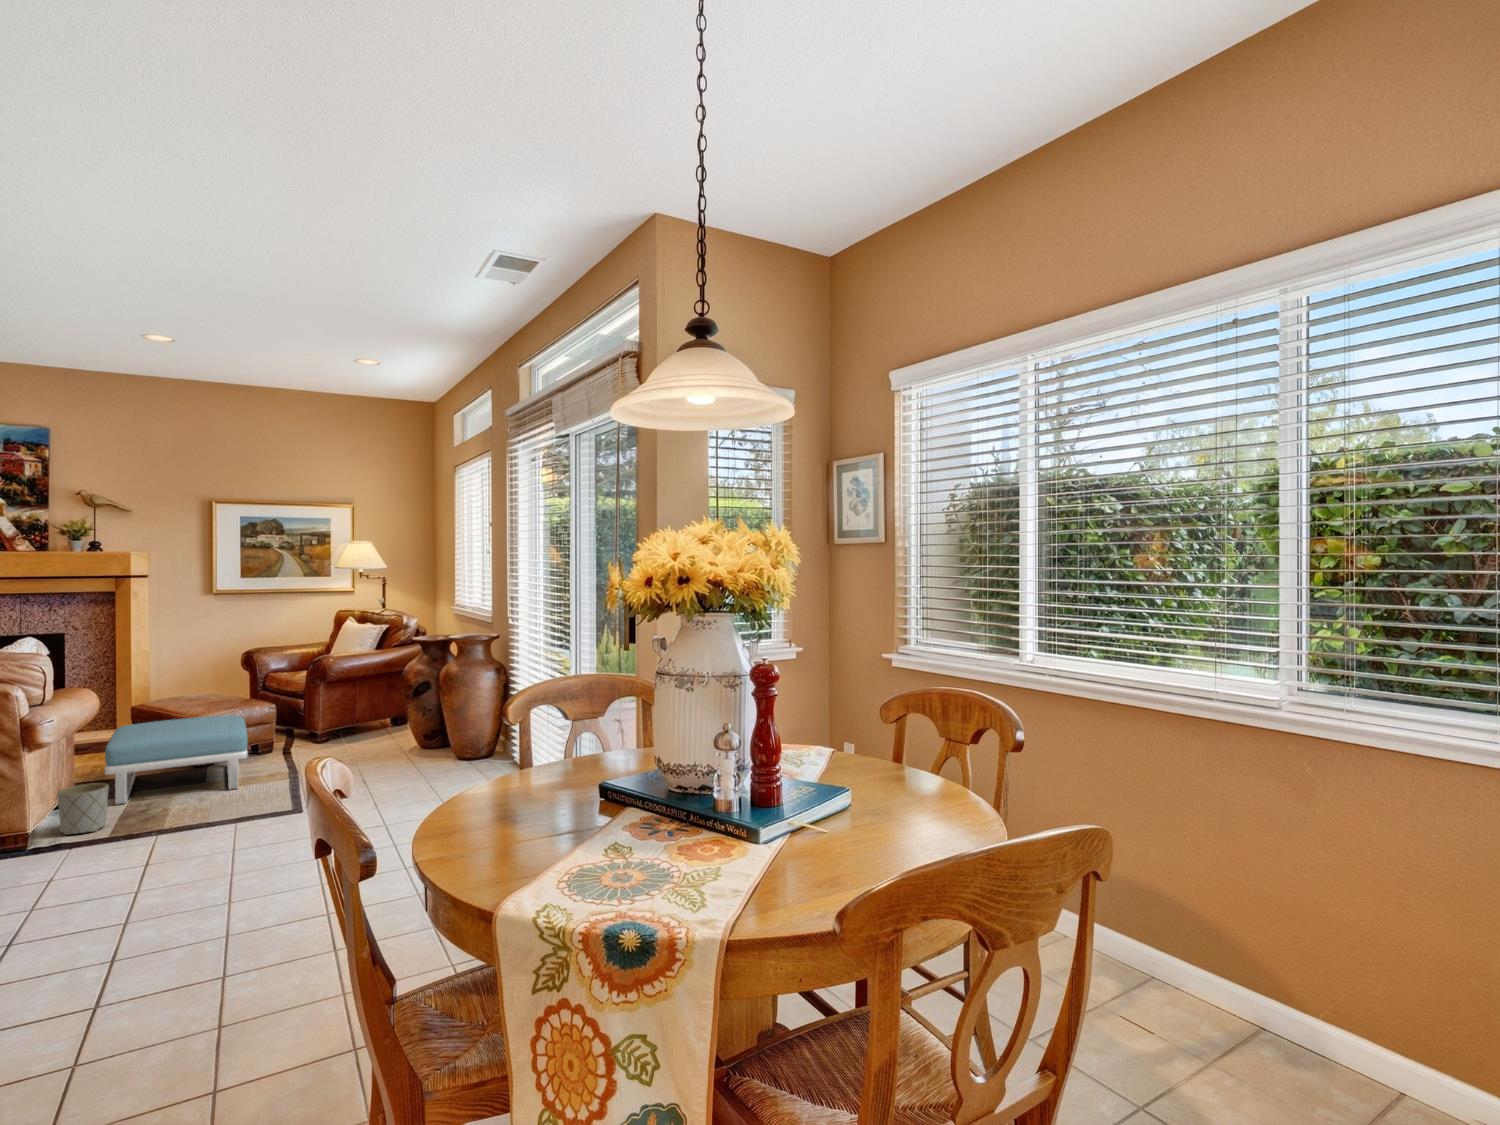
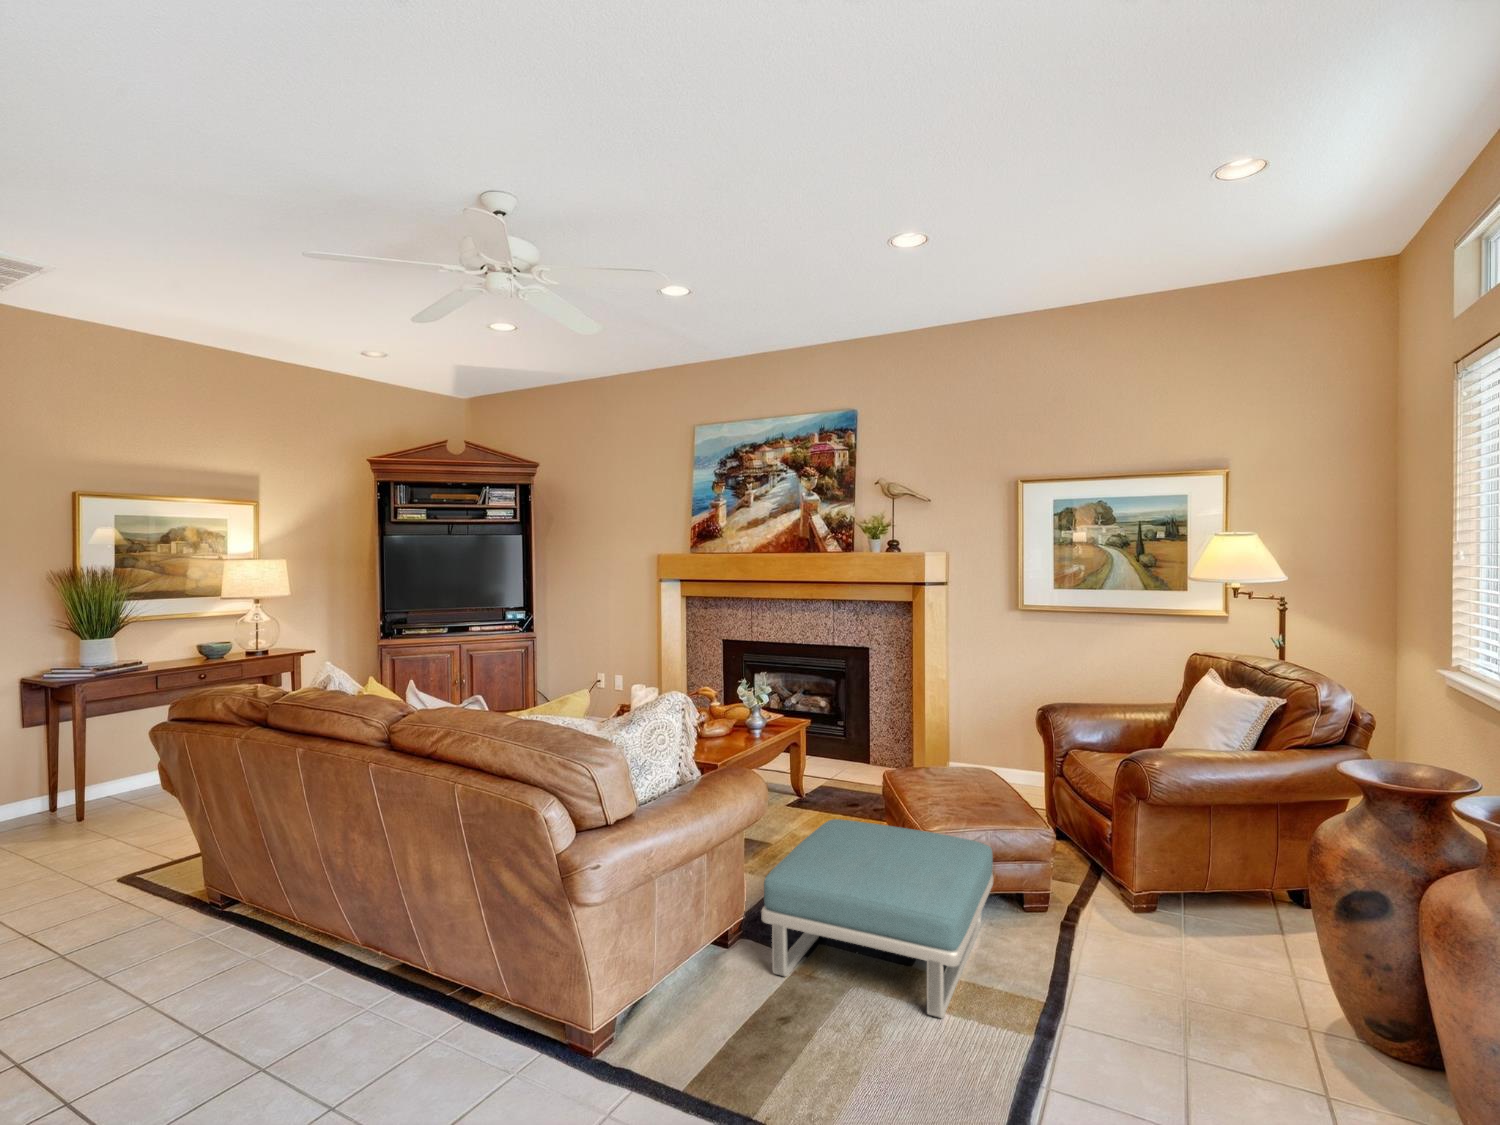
planter: present [58,783,109,835] -> none [650,952,717,1057]

